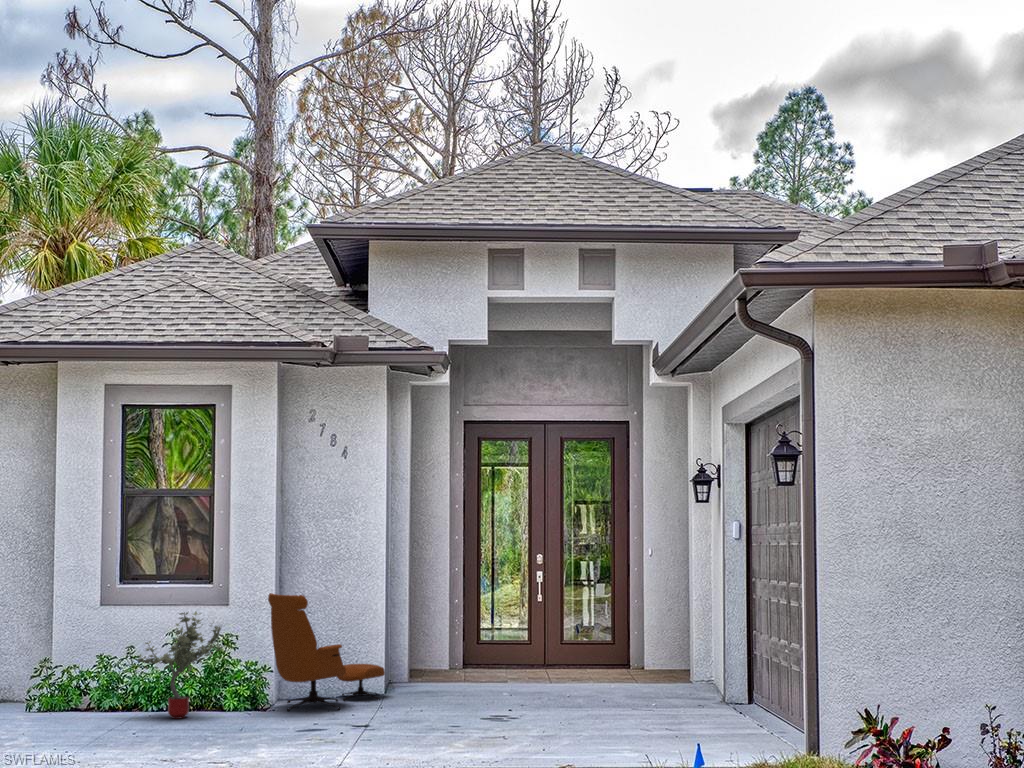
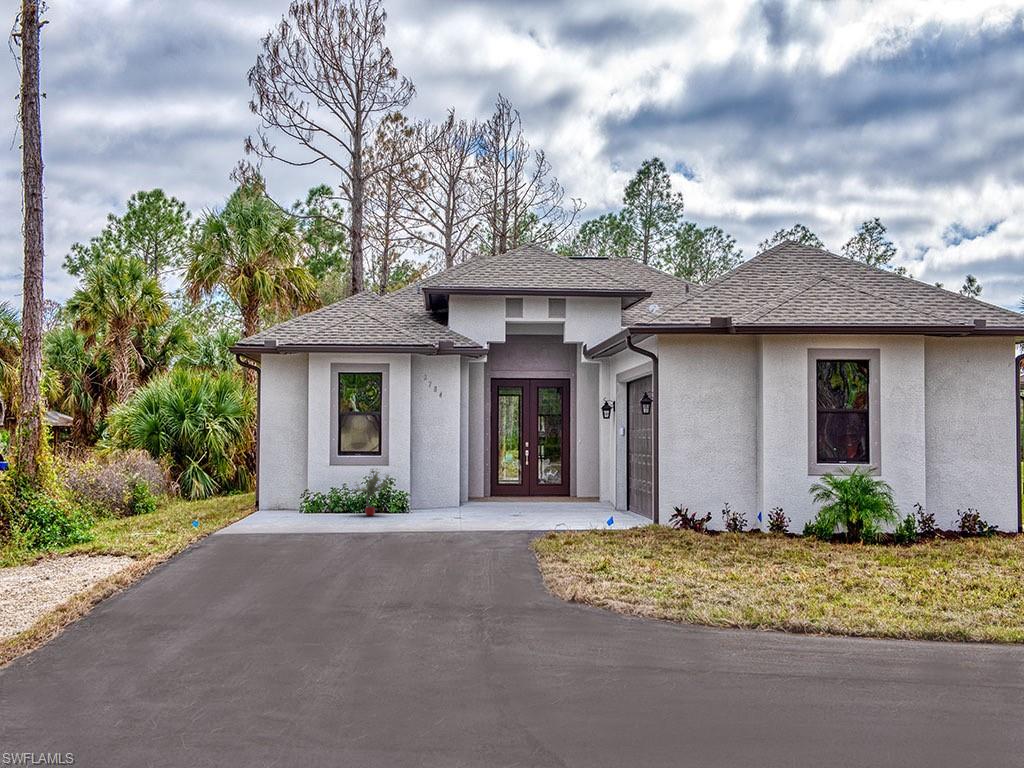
lounge chair: present [268,593,385,711] -> none [409,460,460,513]

